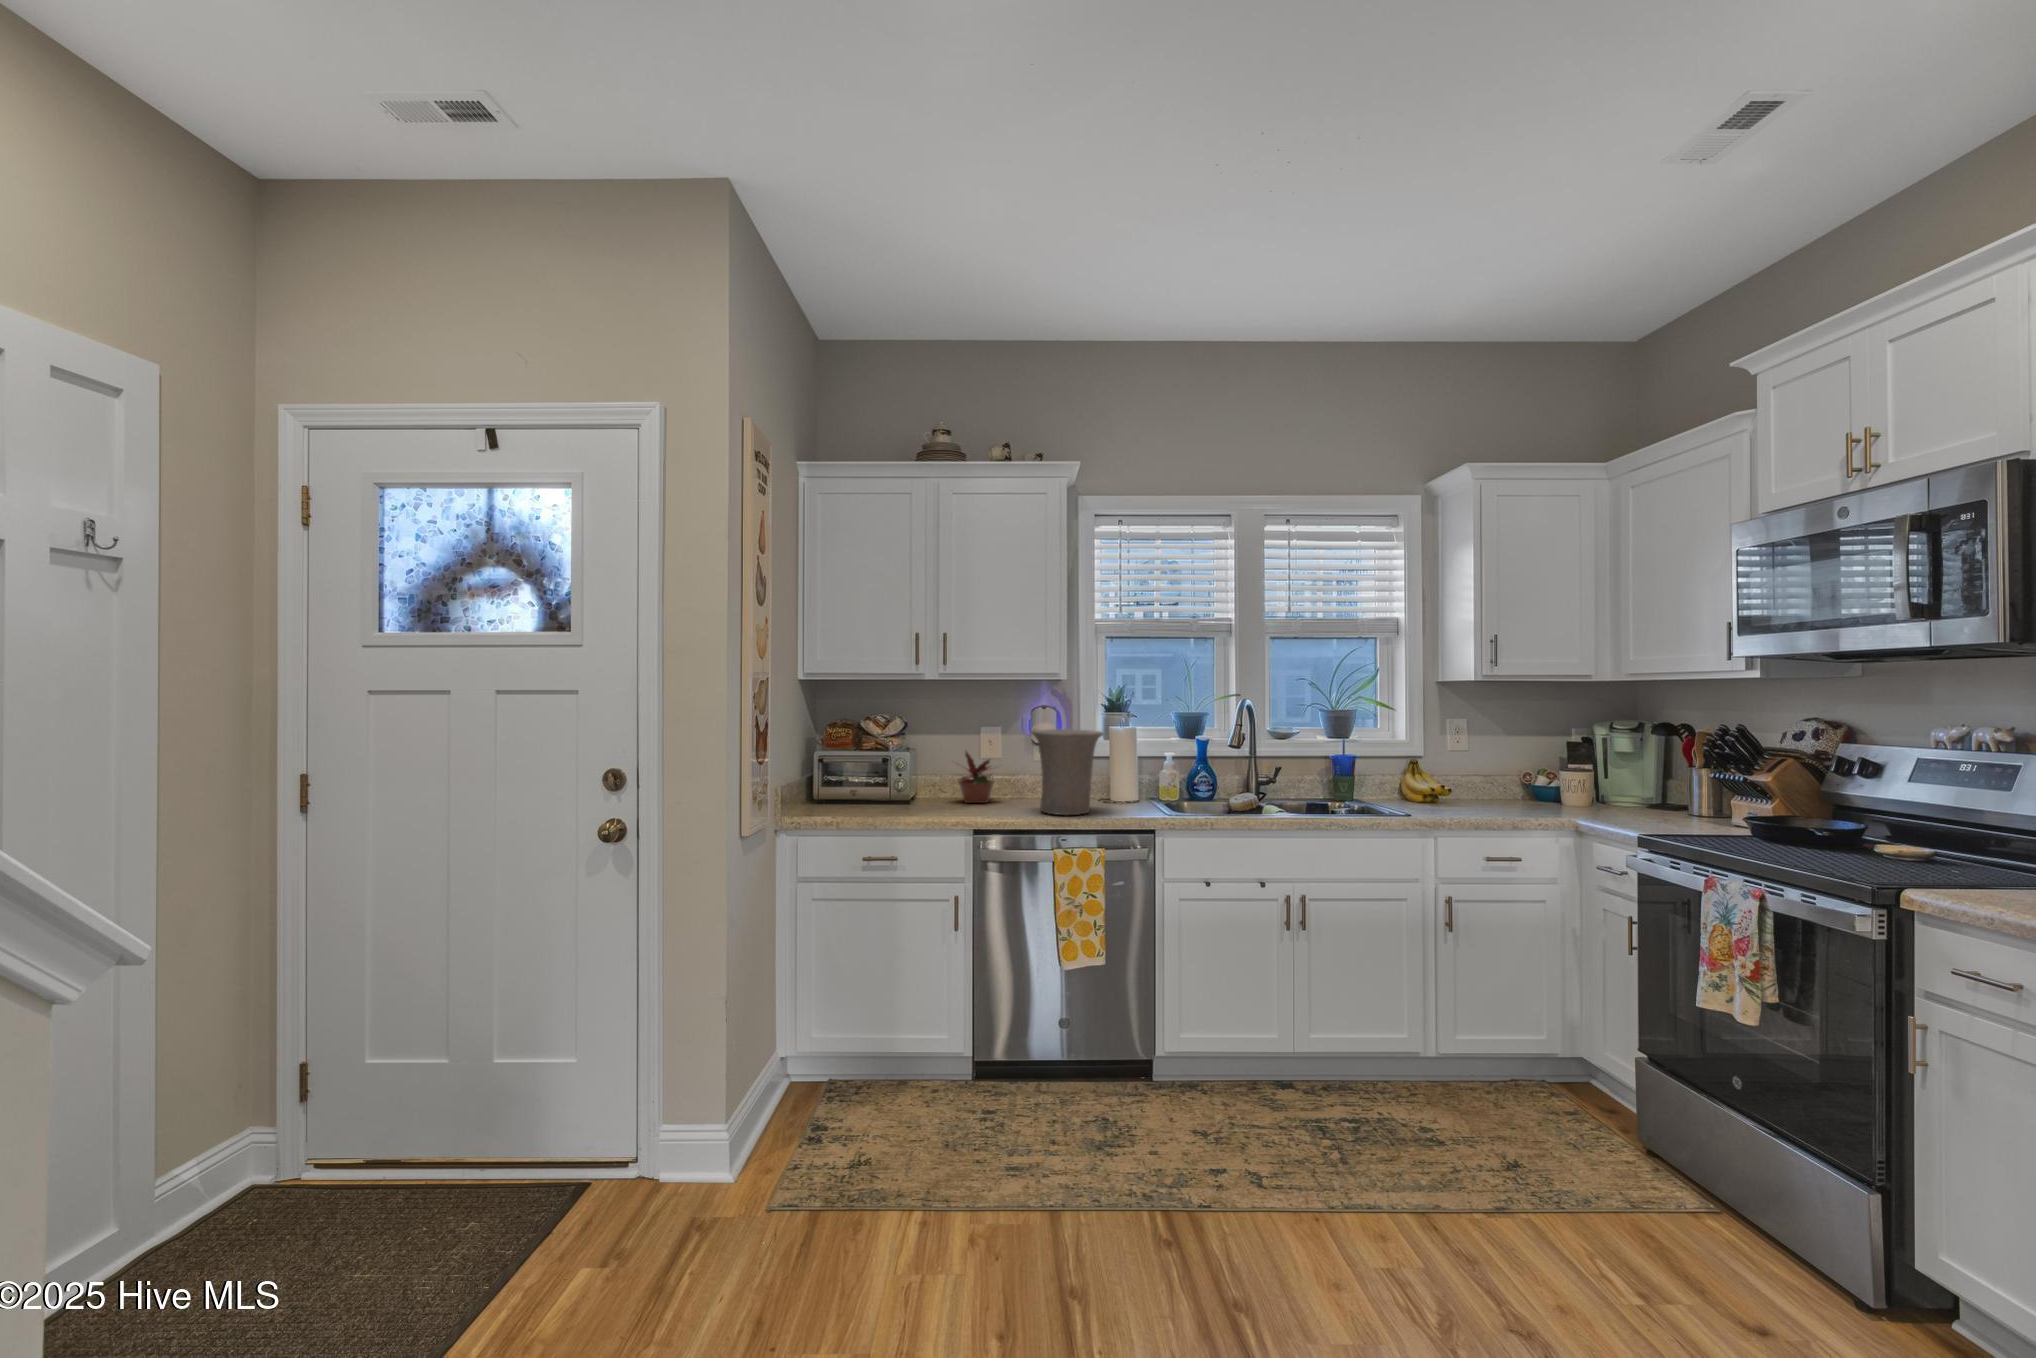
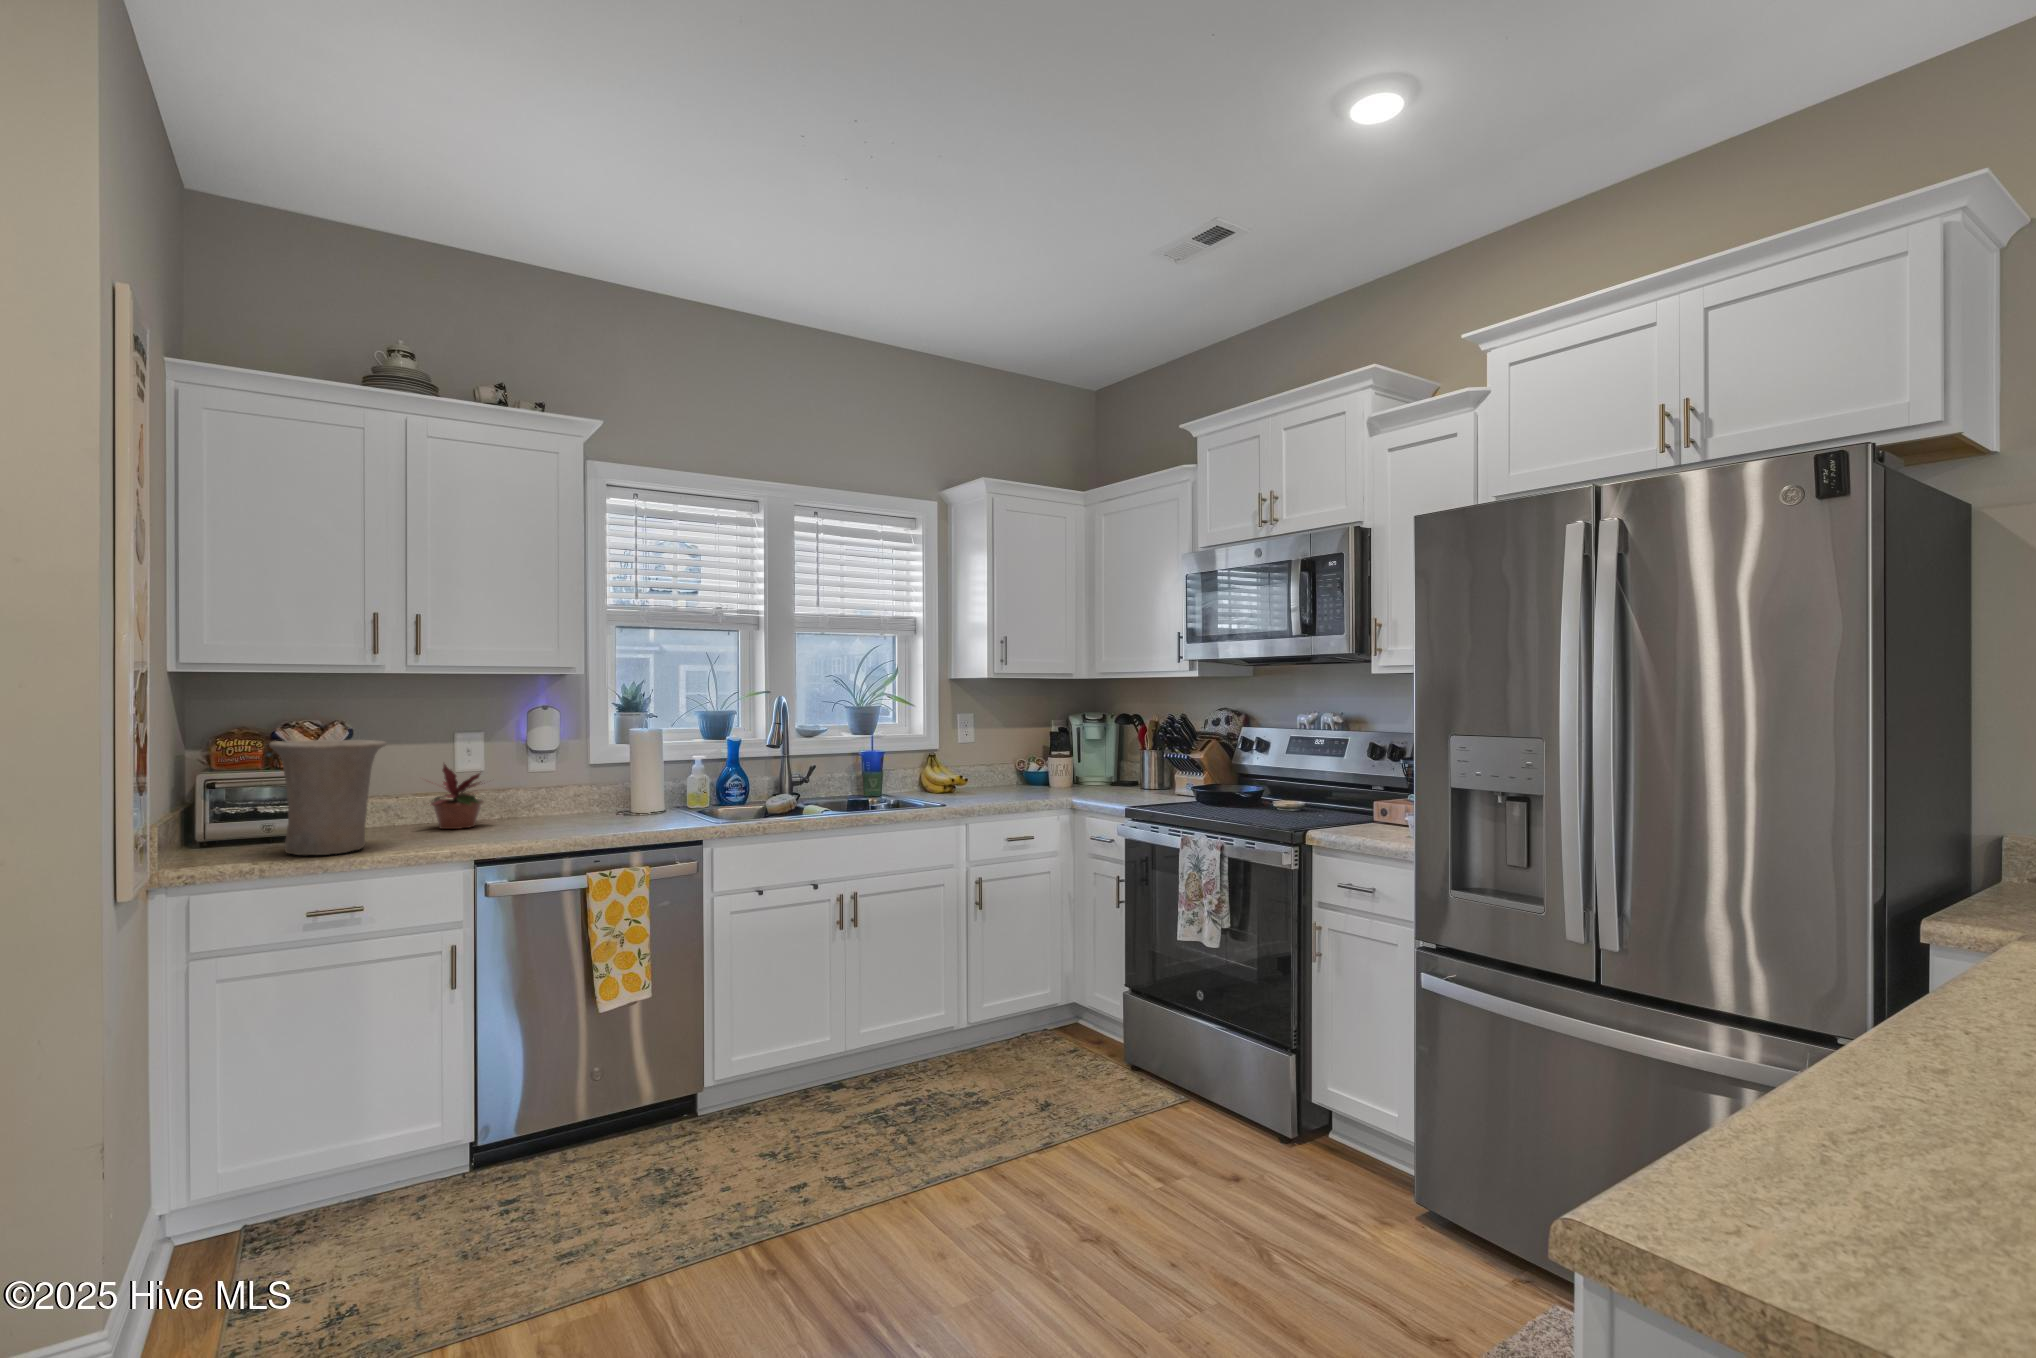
vase: present [1031,729,1103,815] -> present [269,740,386,855]

